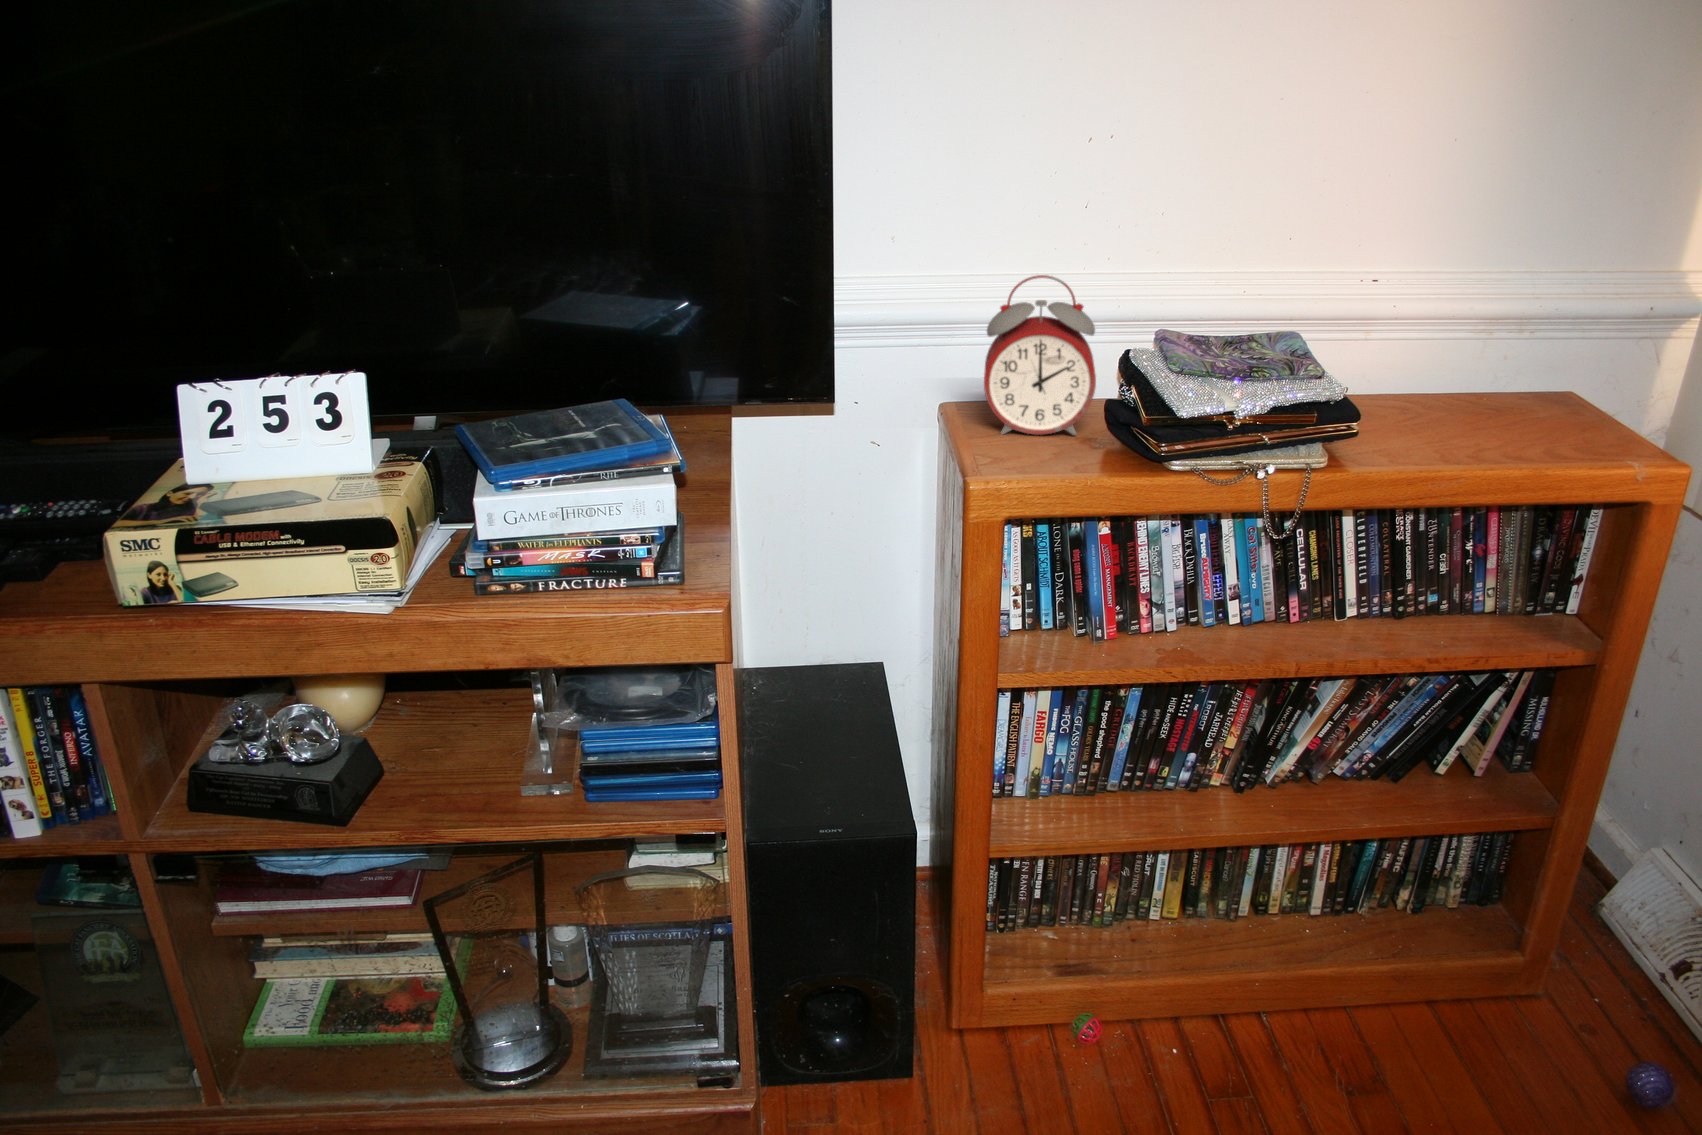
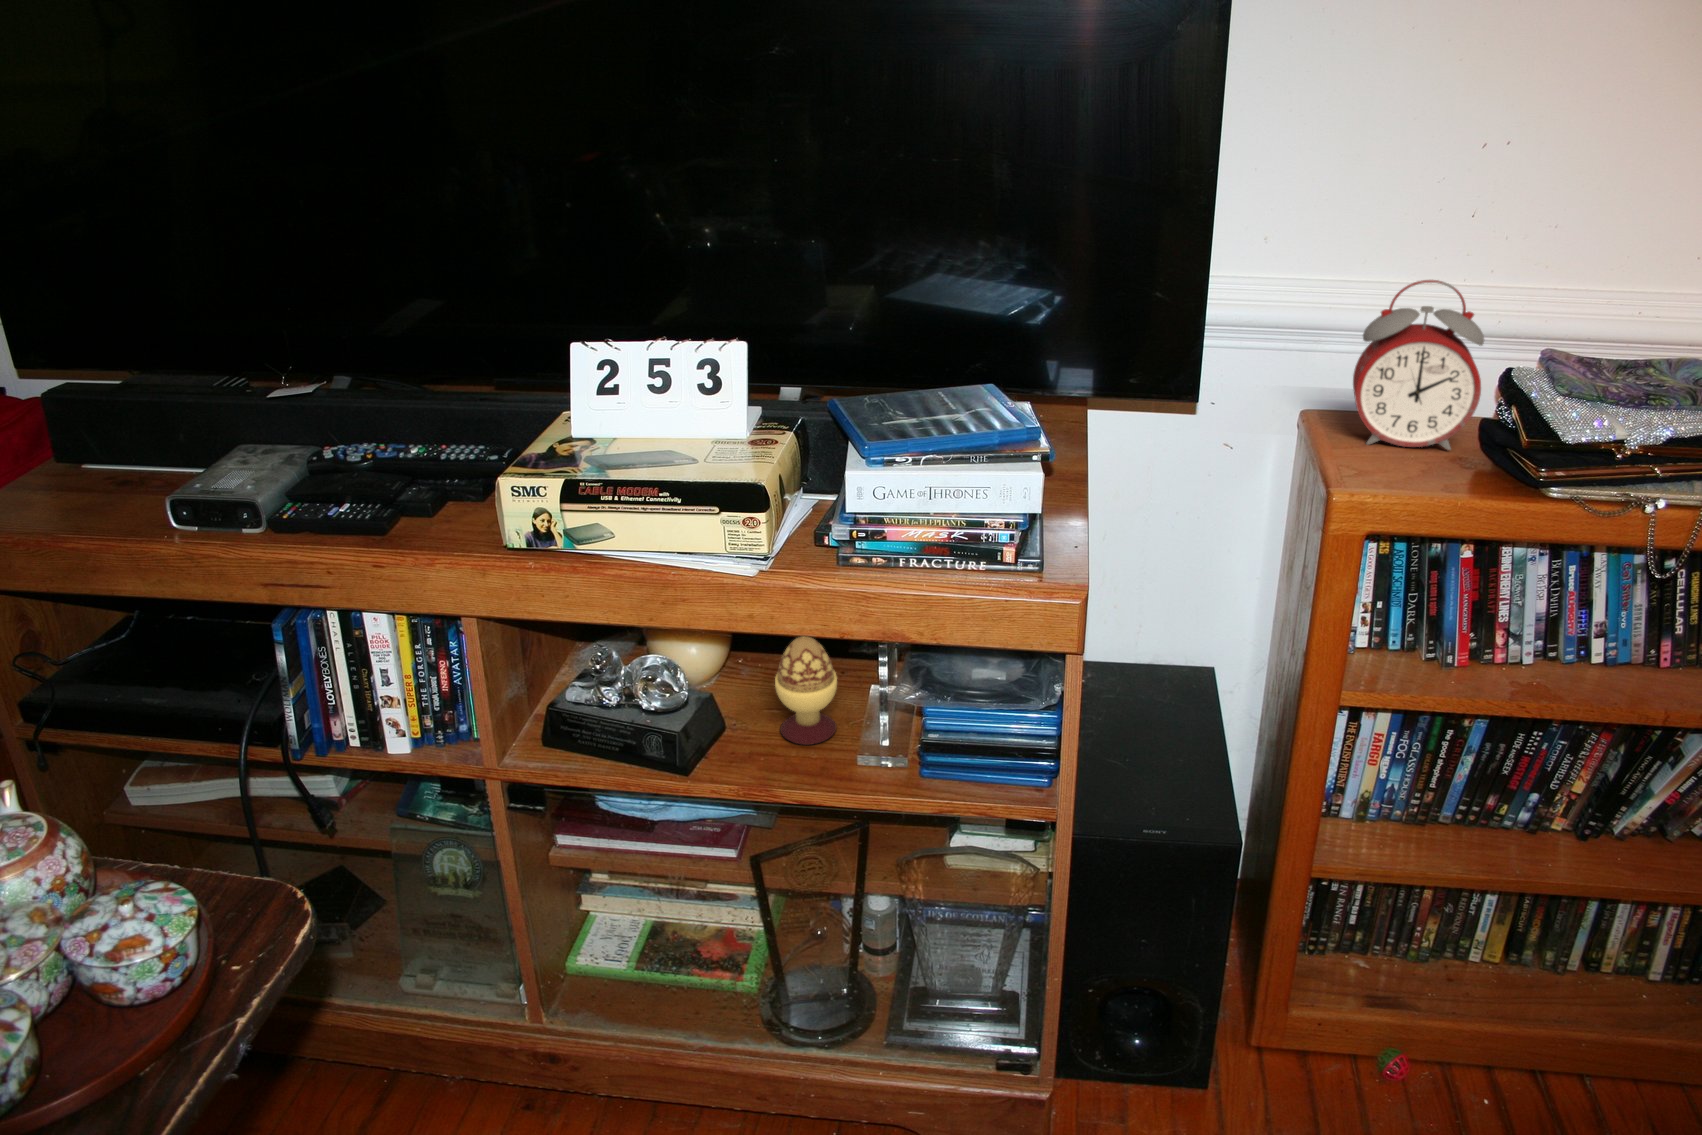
decorative egg: none [432,668,502,779] -> present [775,636,837,745]

